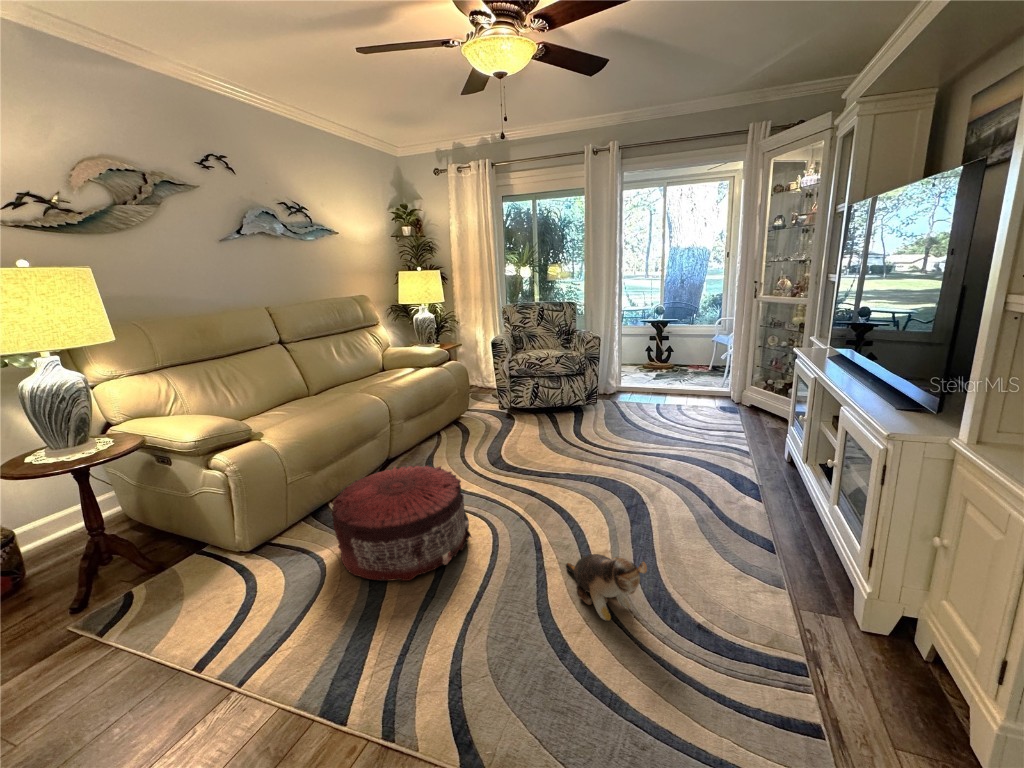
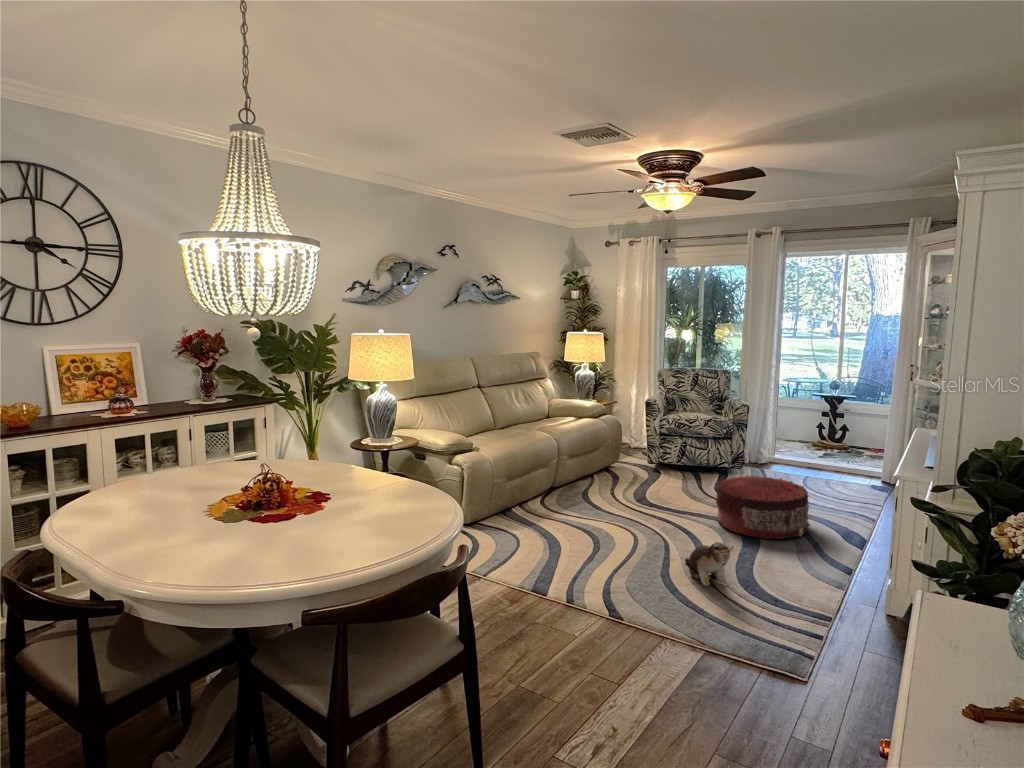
pouf: present [332,465,471,581] -> present [716,475,810,539]

